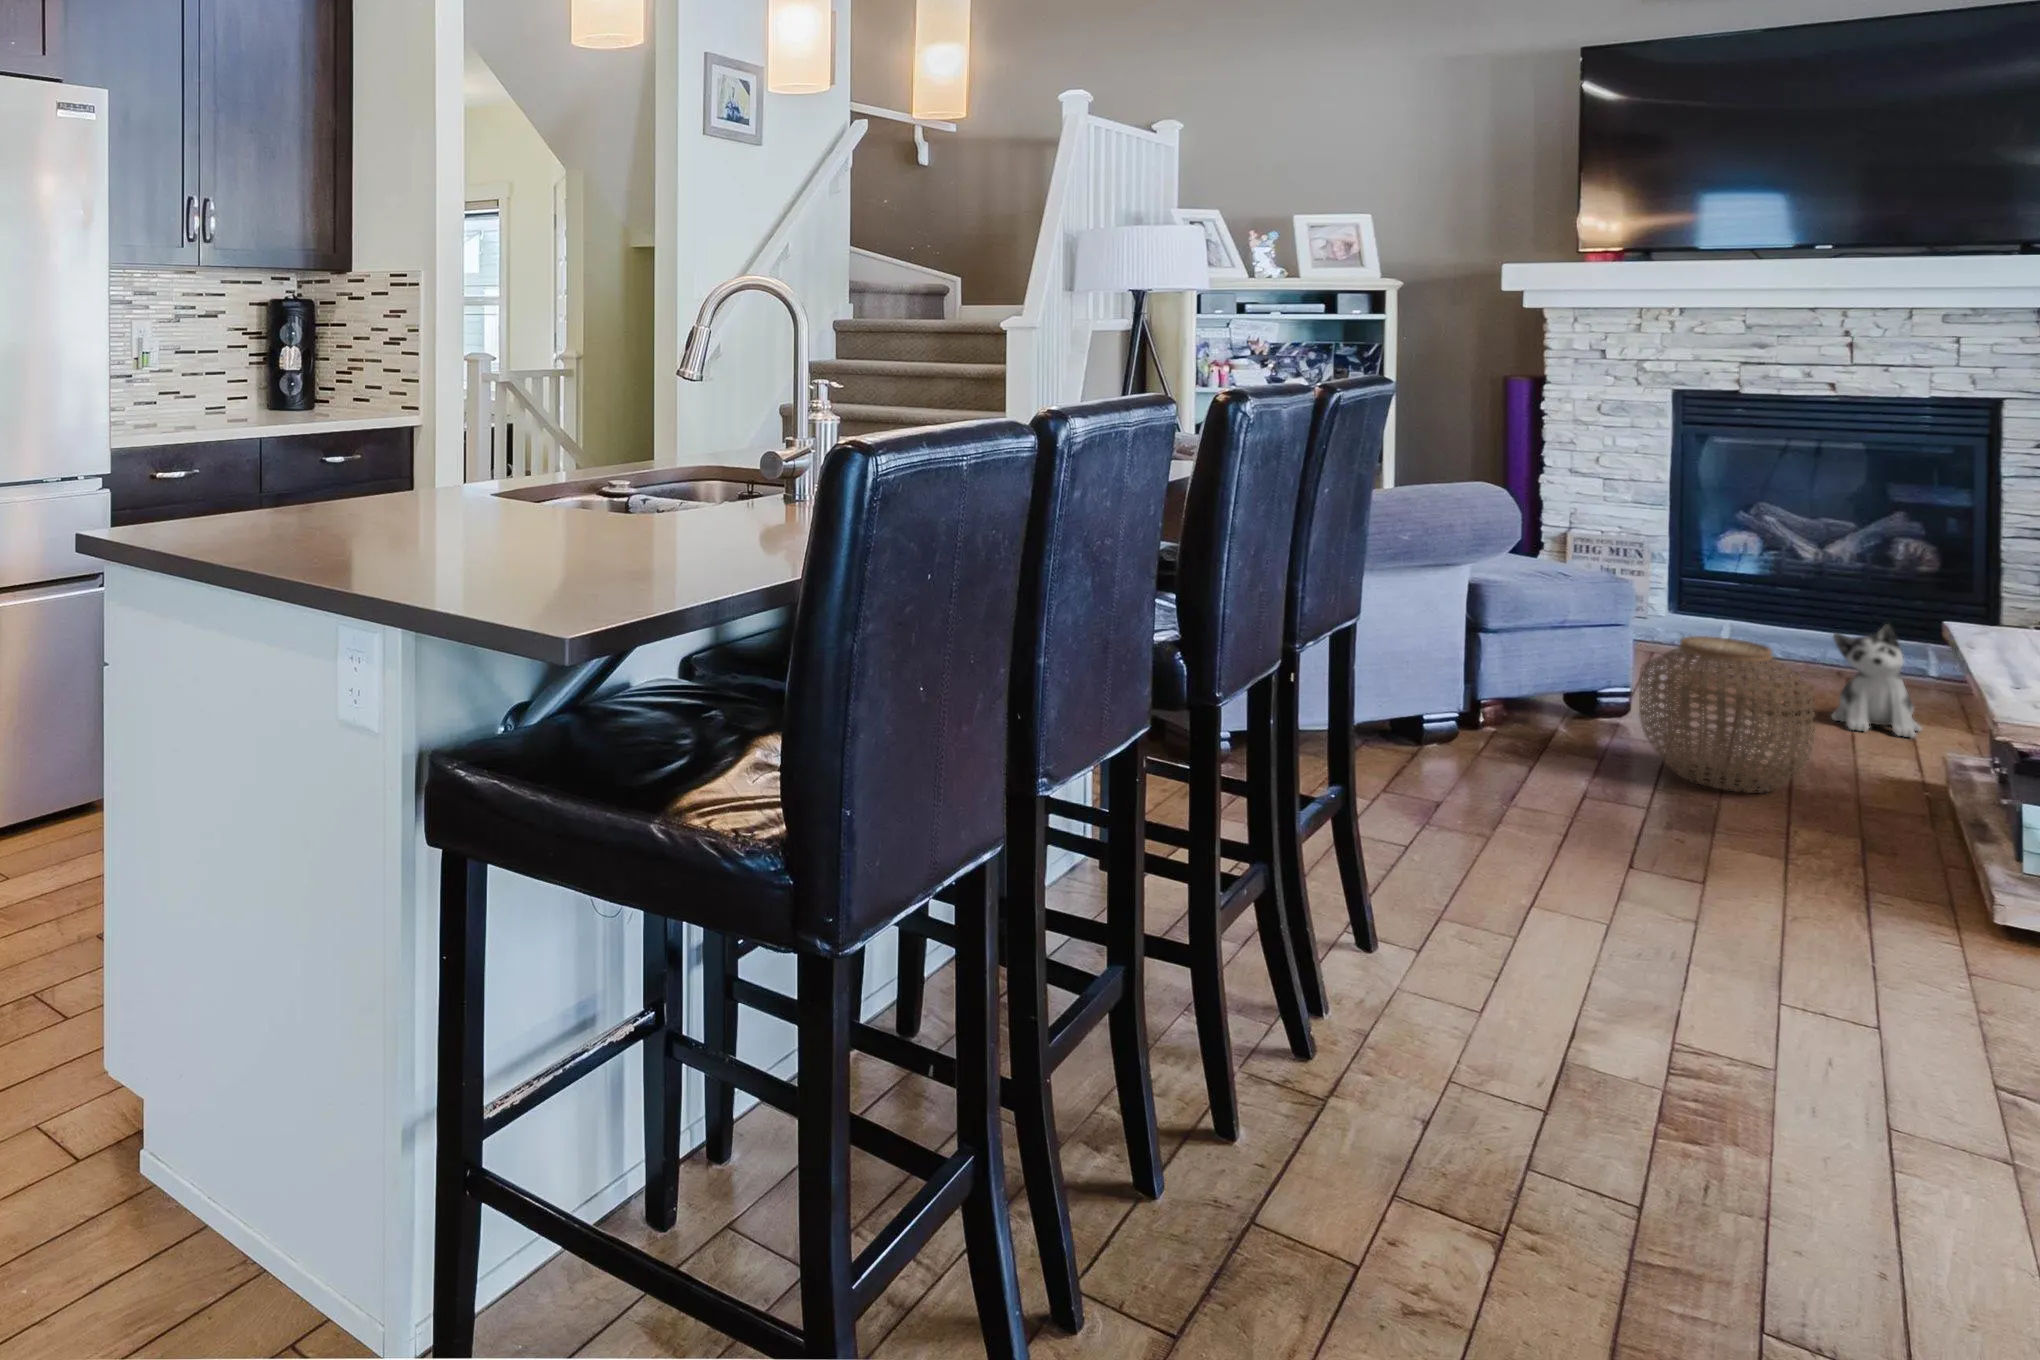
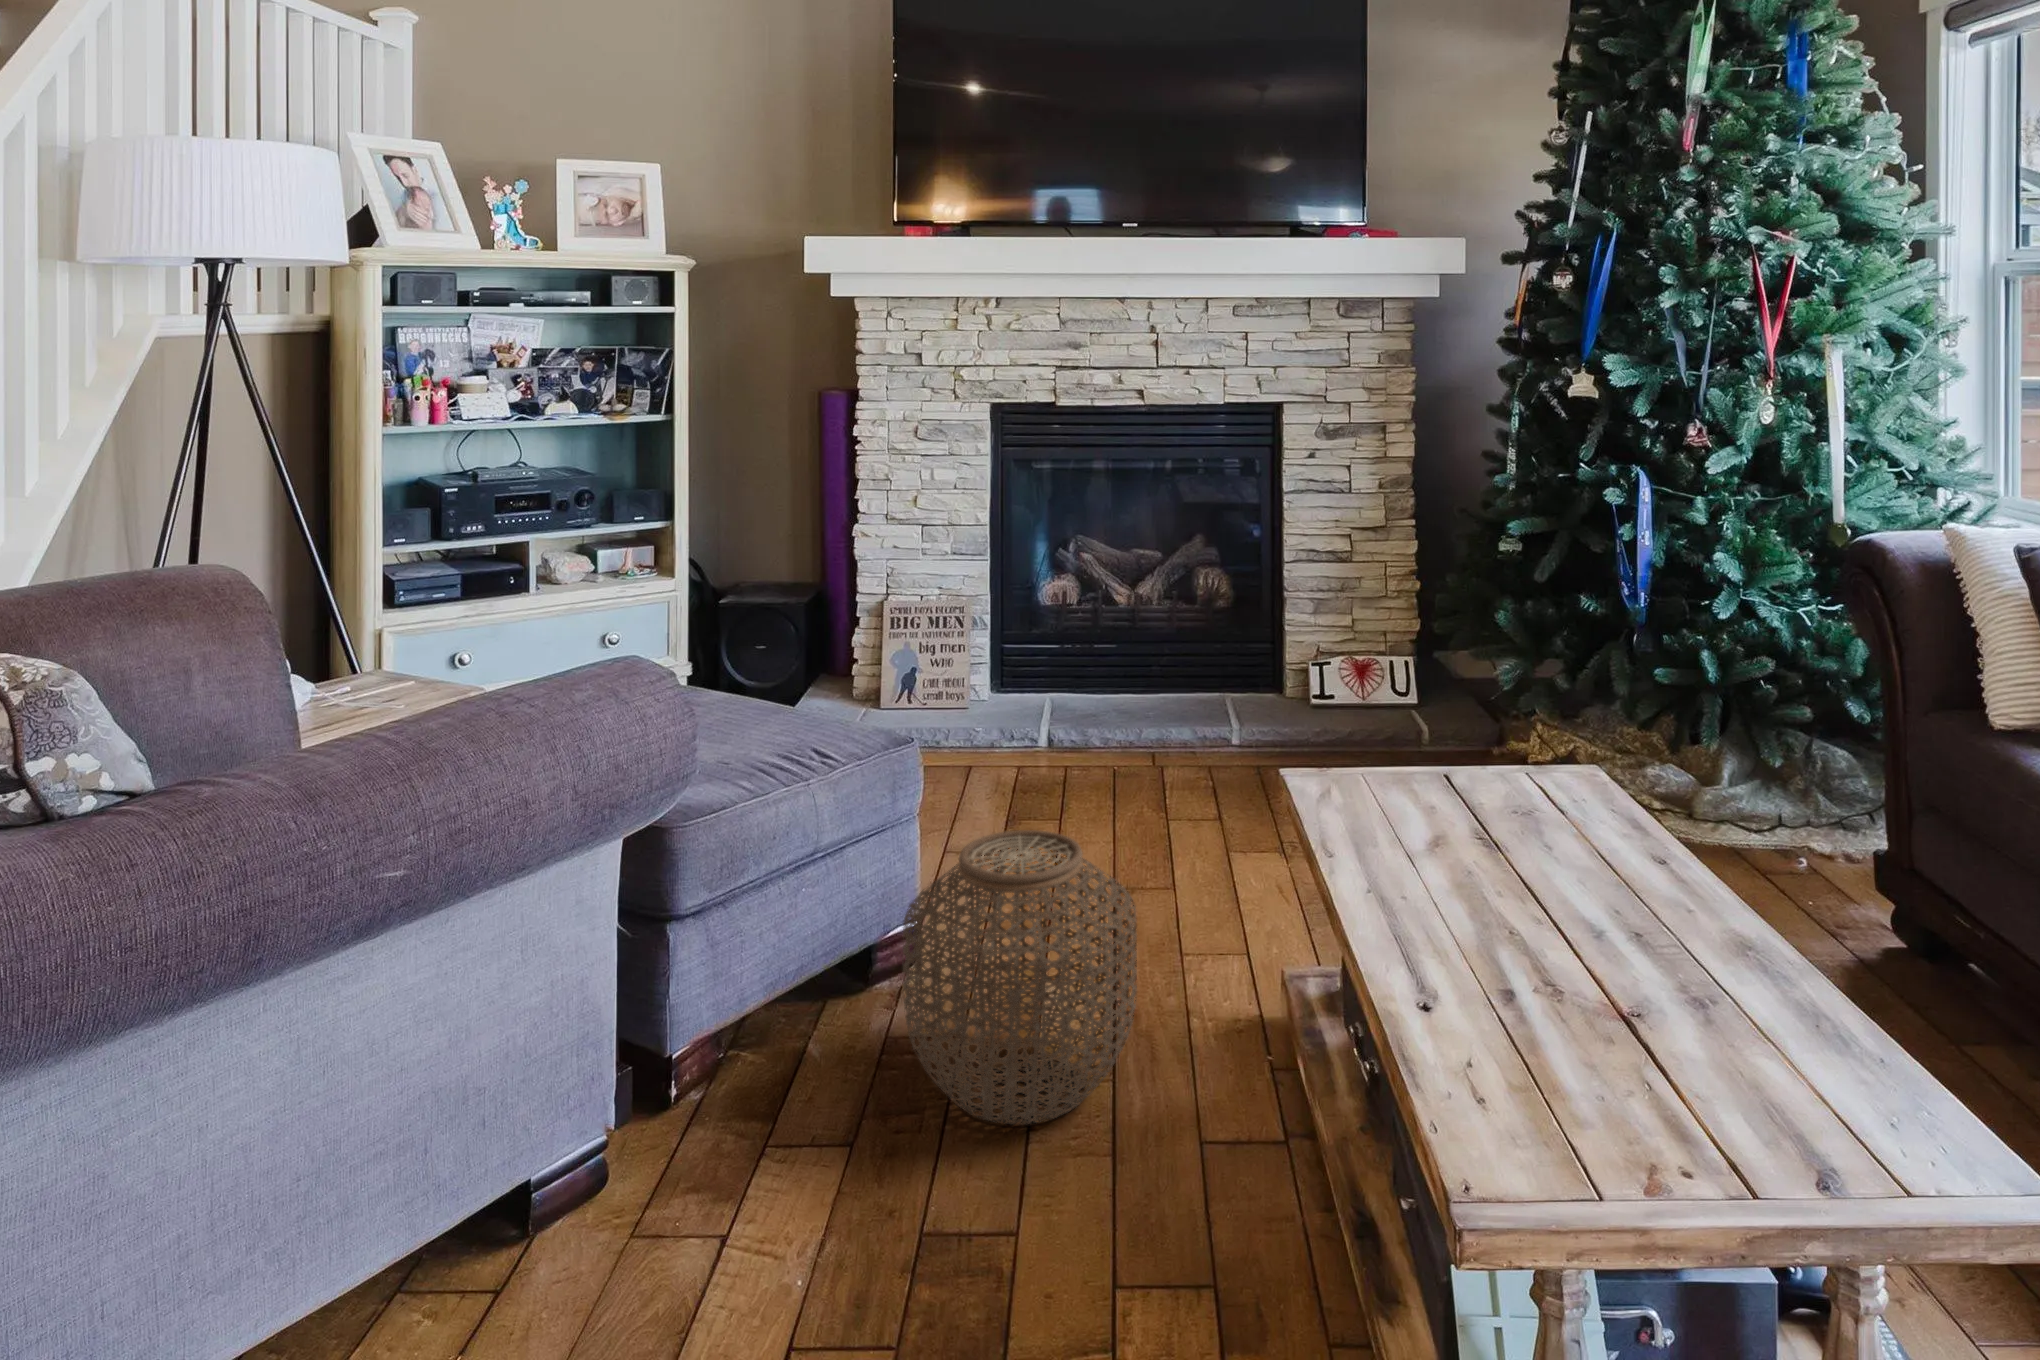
plush toy: present [1832,624,1921,737] -> none [1149,715,1238,873]

